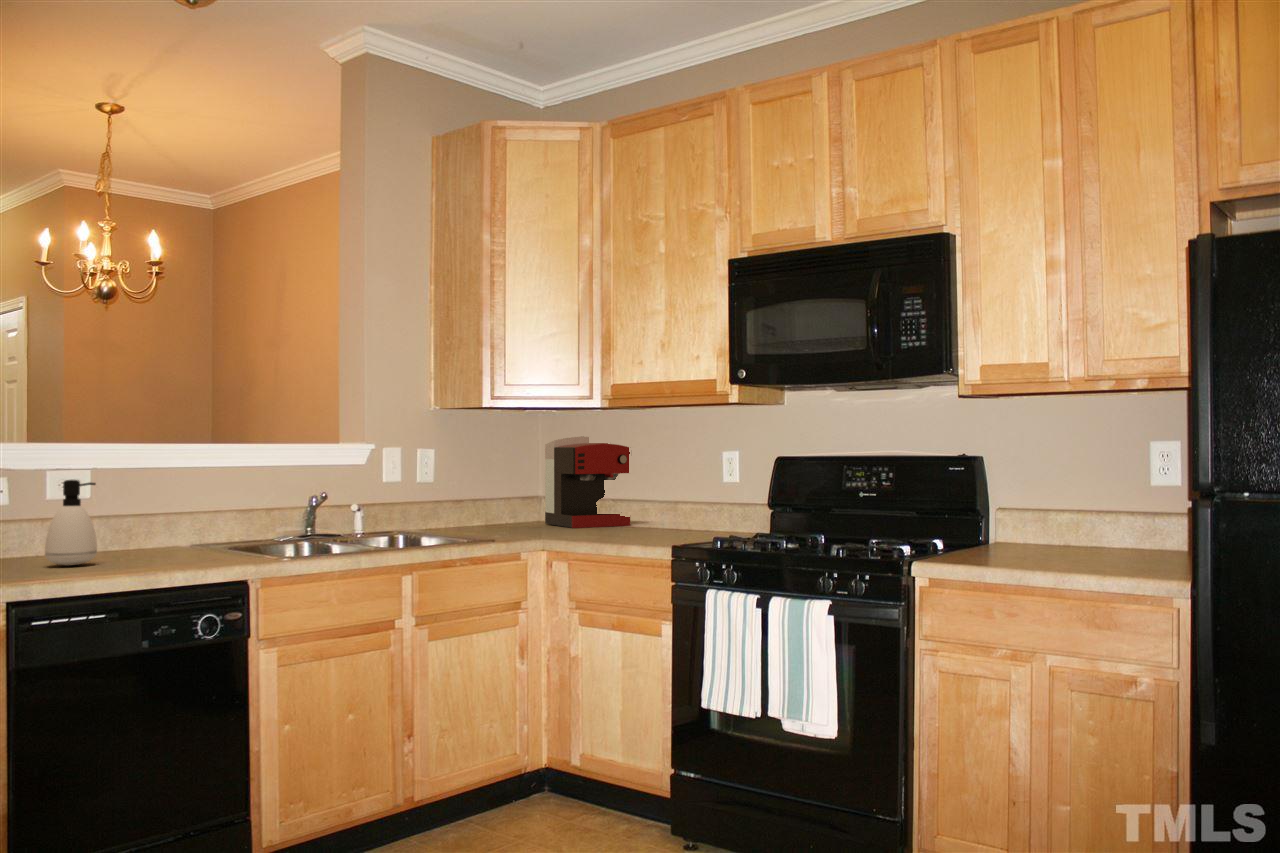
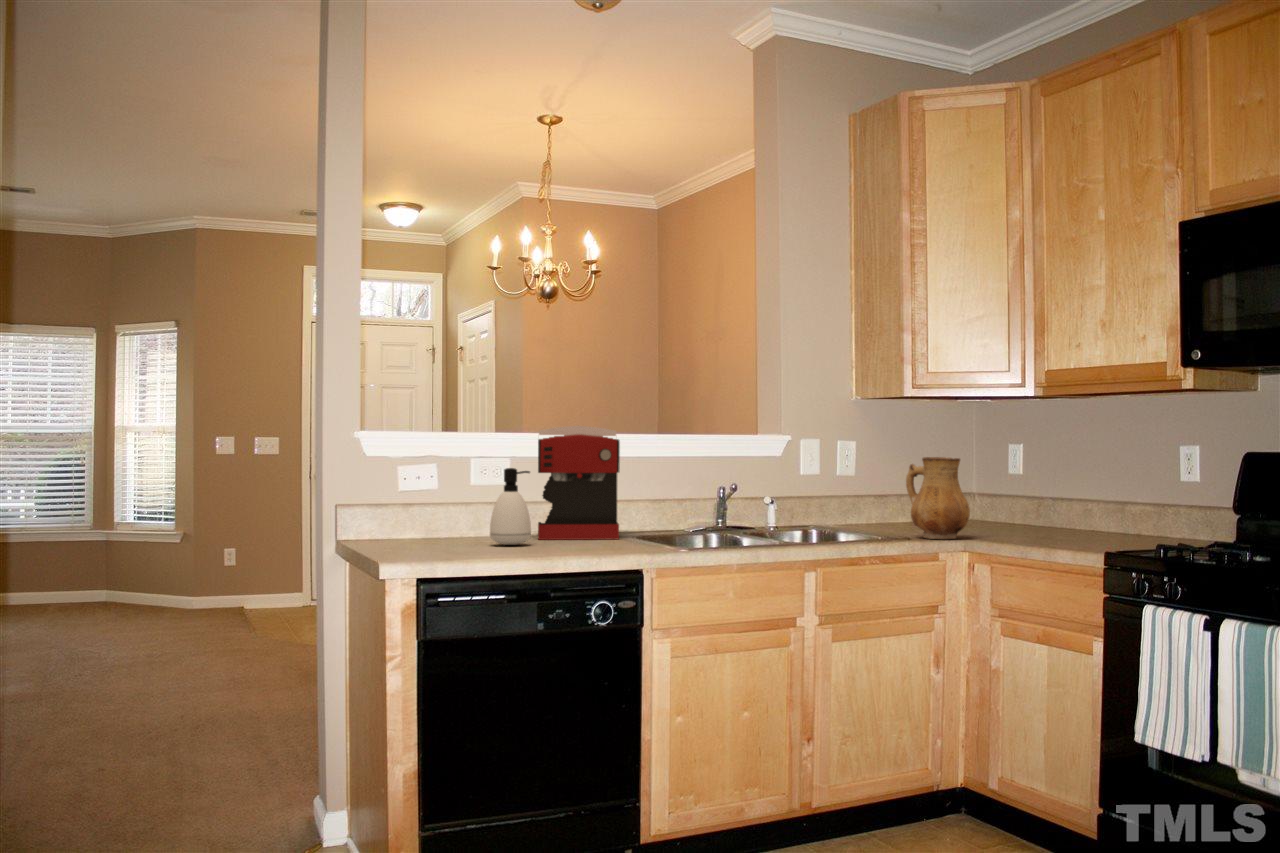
coffee maker: present [545,436,630,528] -> present [538,426,620,540]
ceramic pitcher: none [491,462,549,539] -> present [906,457,970,539]

